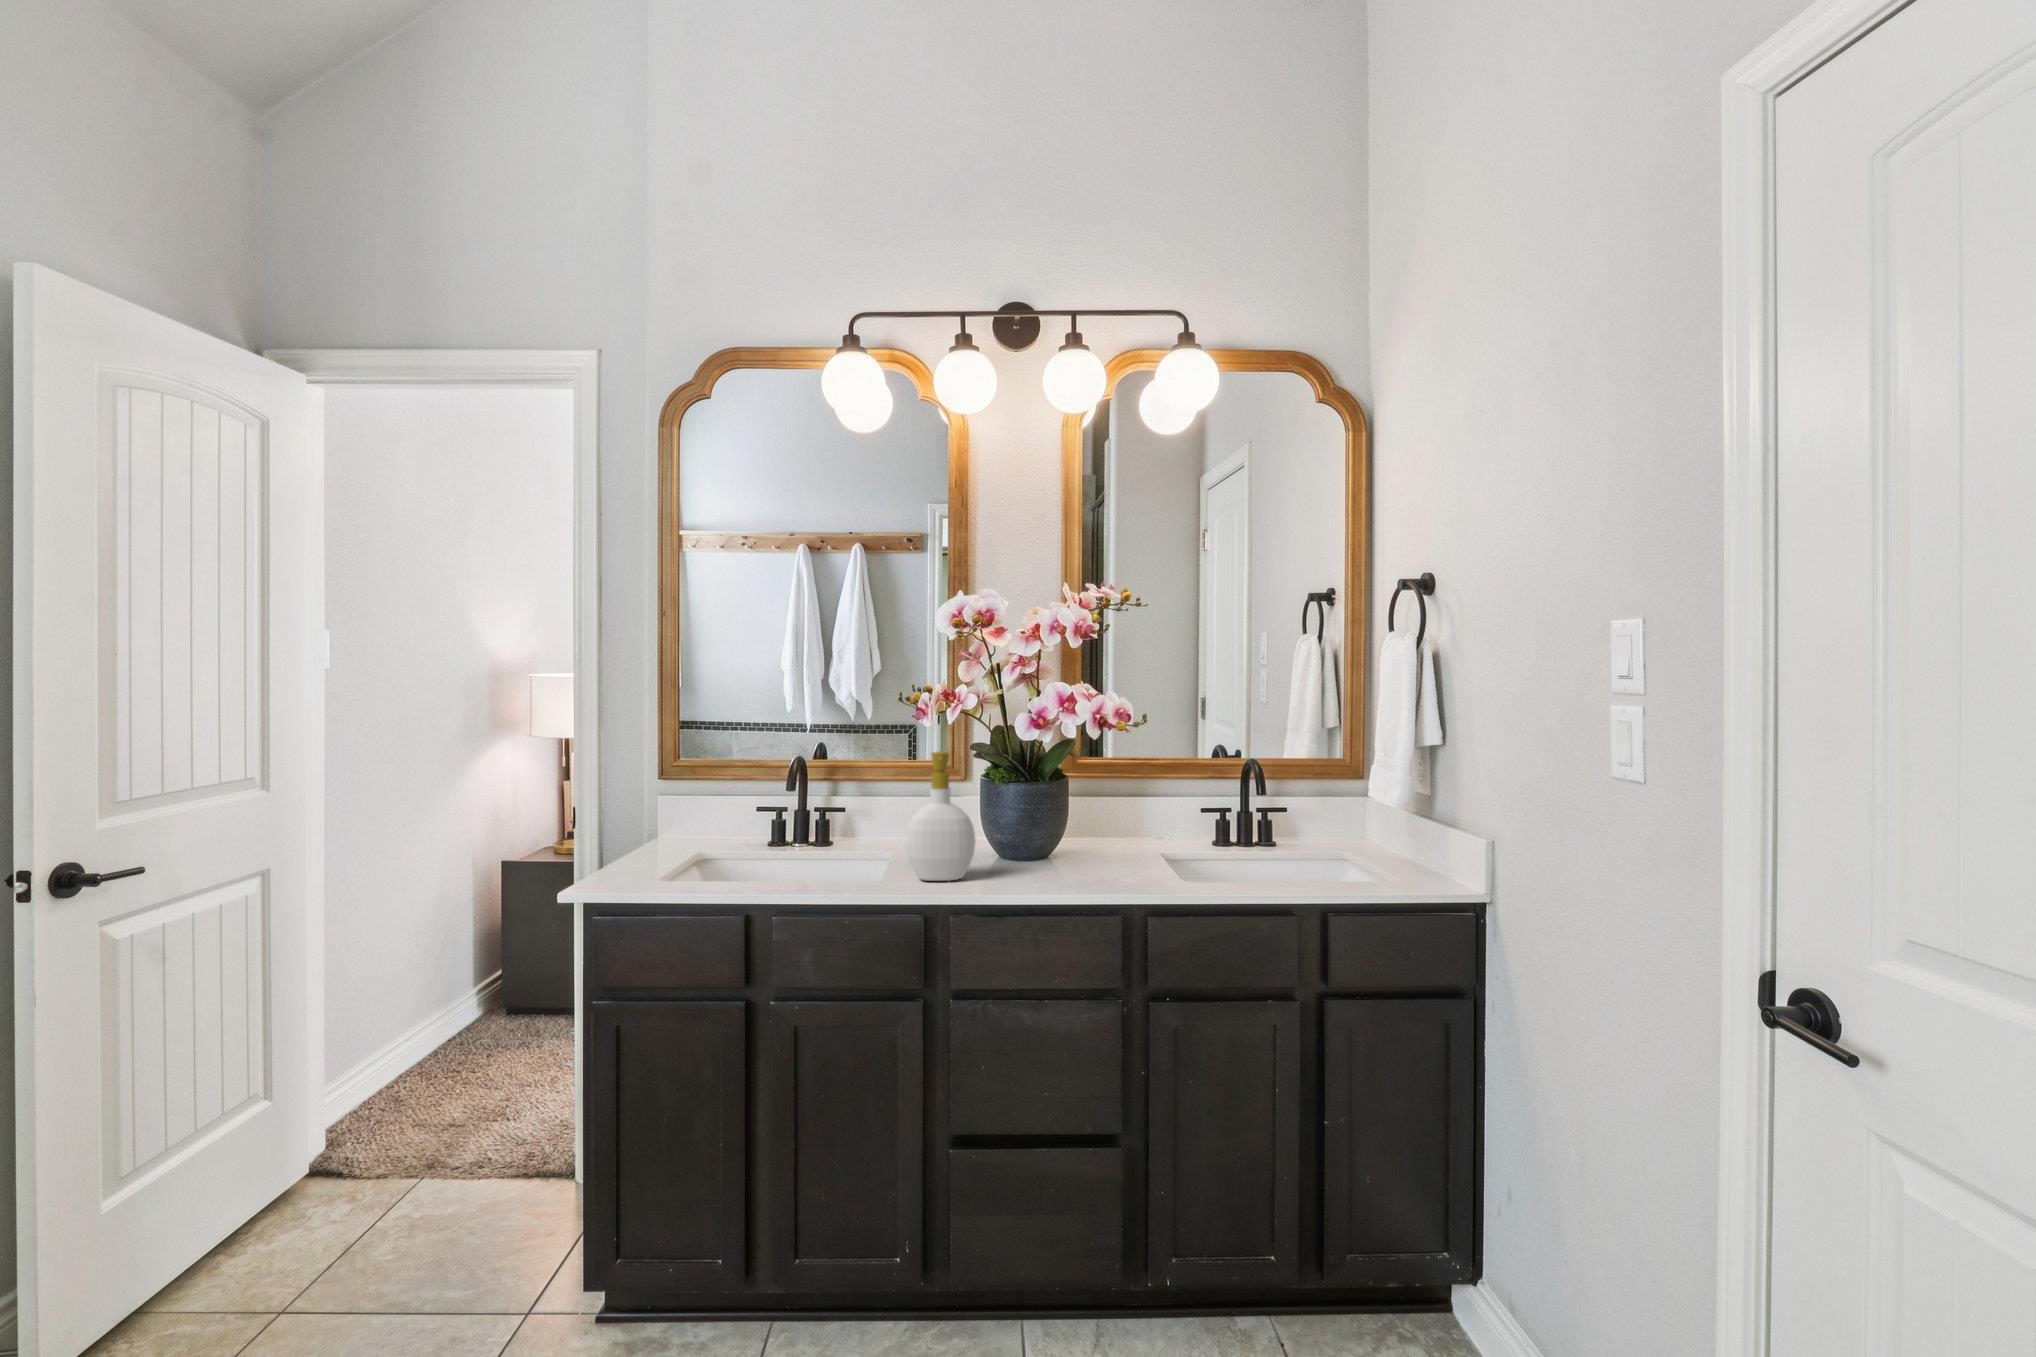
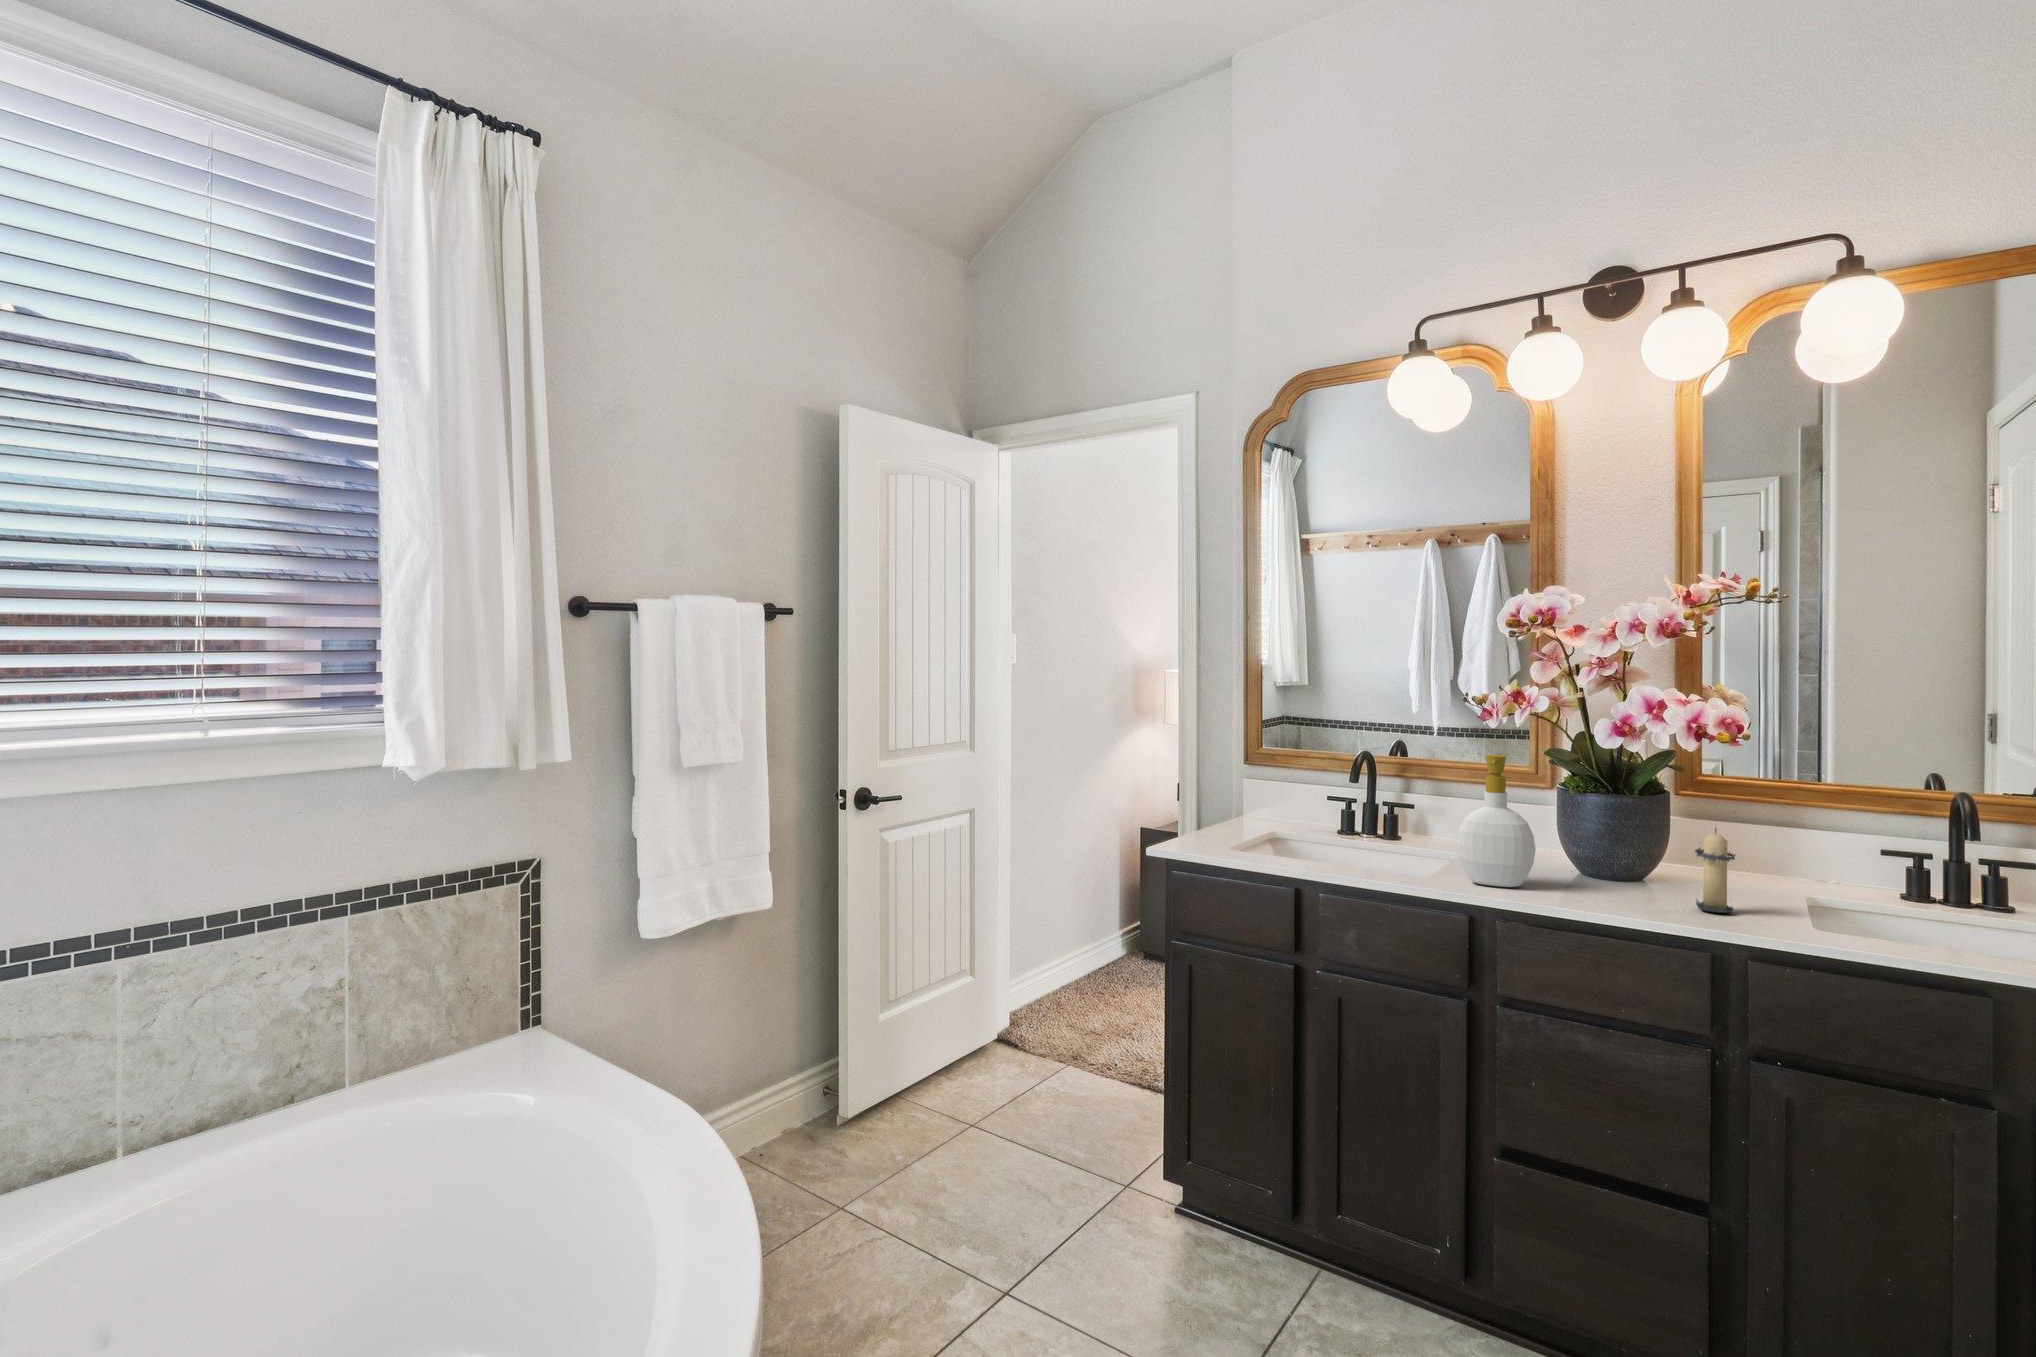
candle: none [1100,805,1135,881] -> present [1695,827,1735,913]

